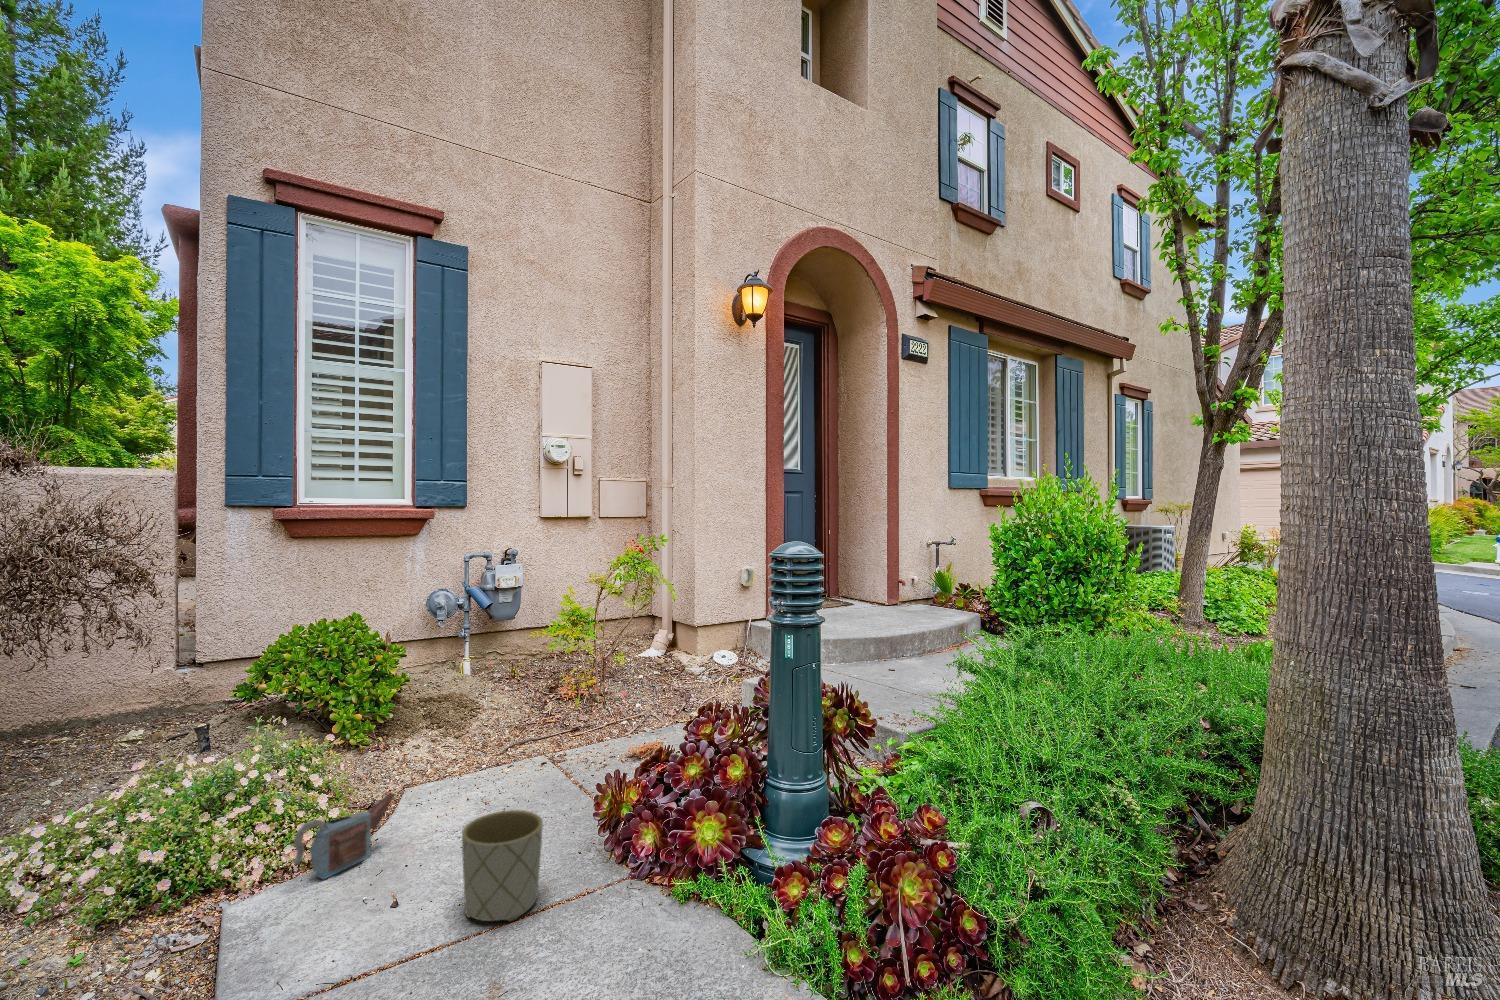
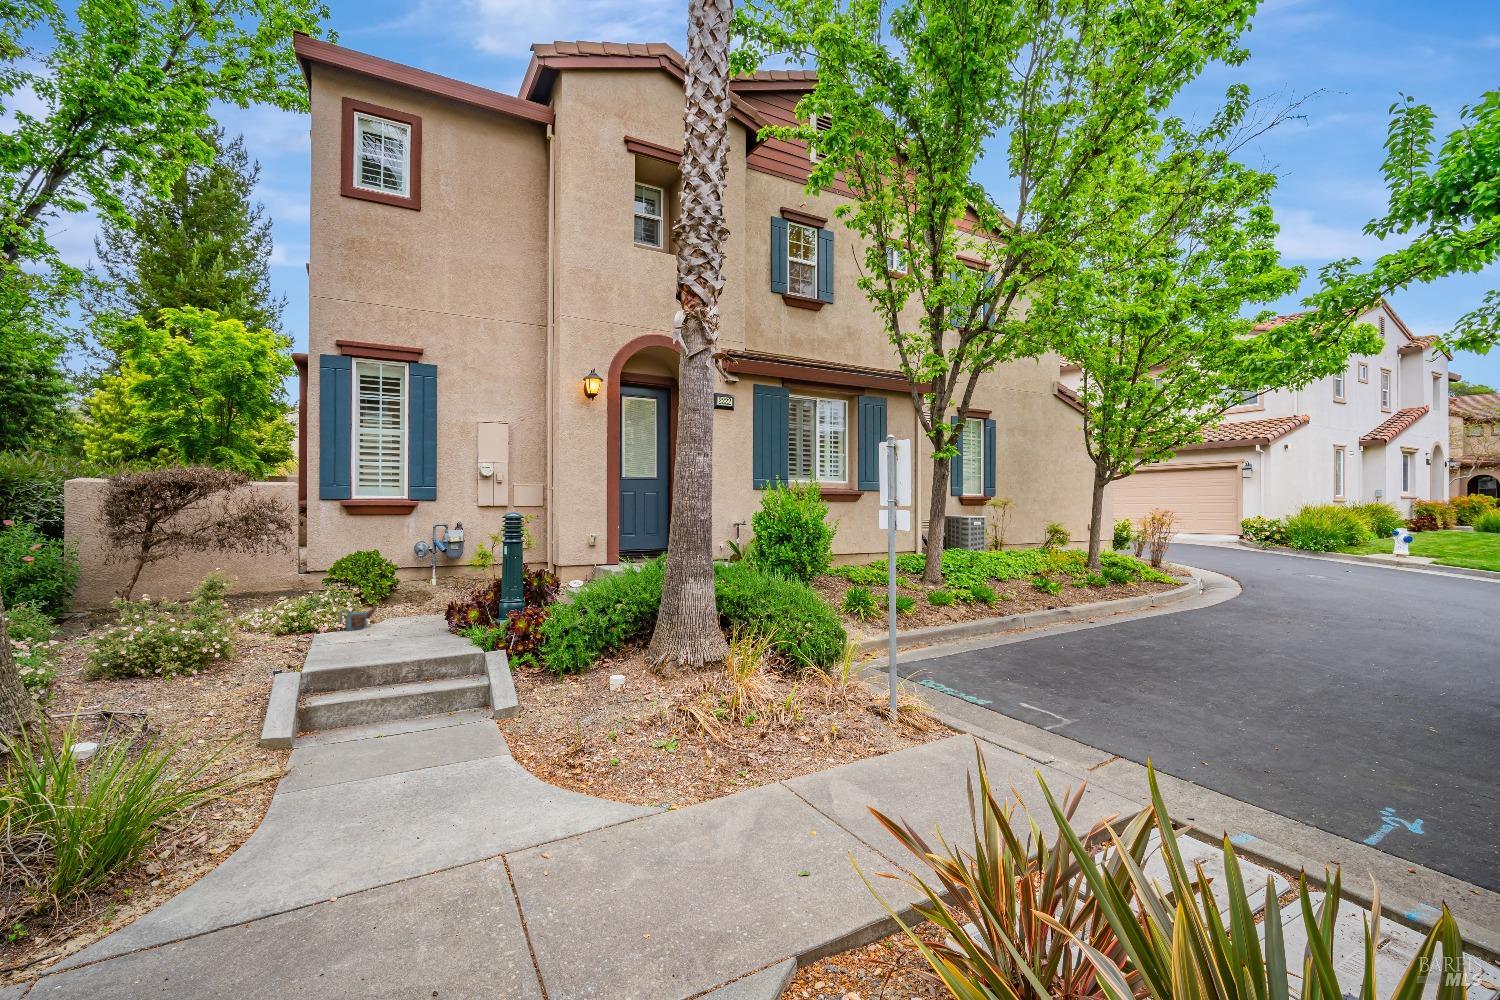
planter: present [462,810,543,921] -> none [389,607,417,637]

